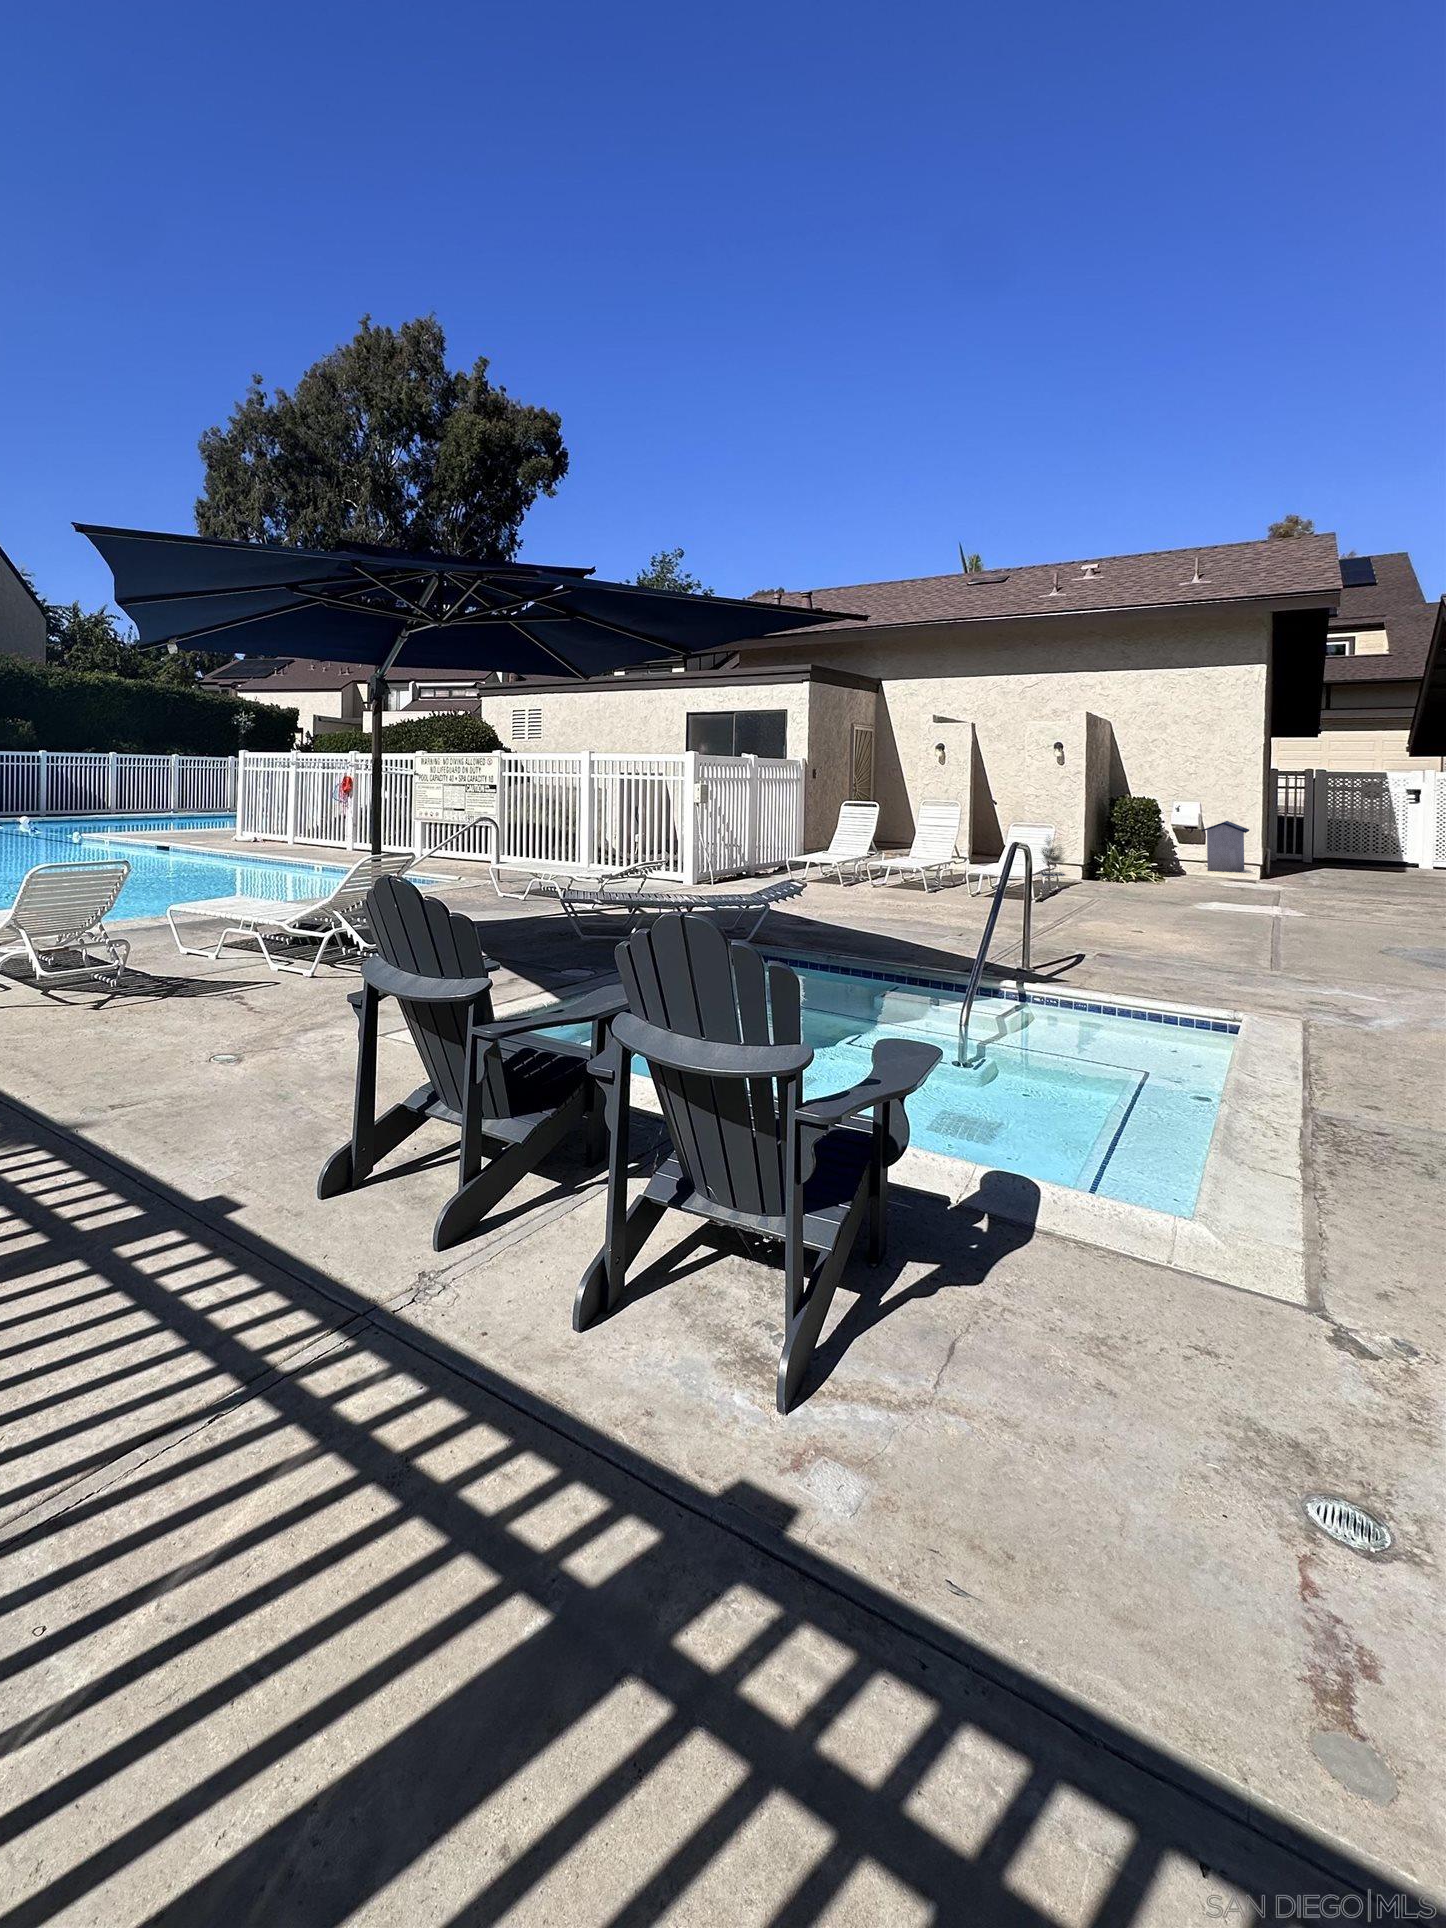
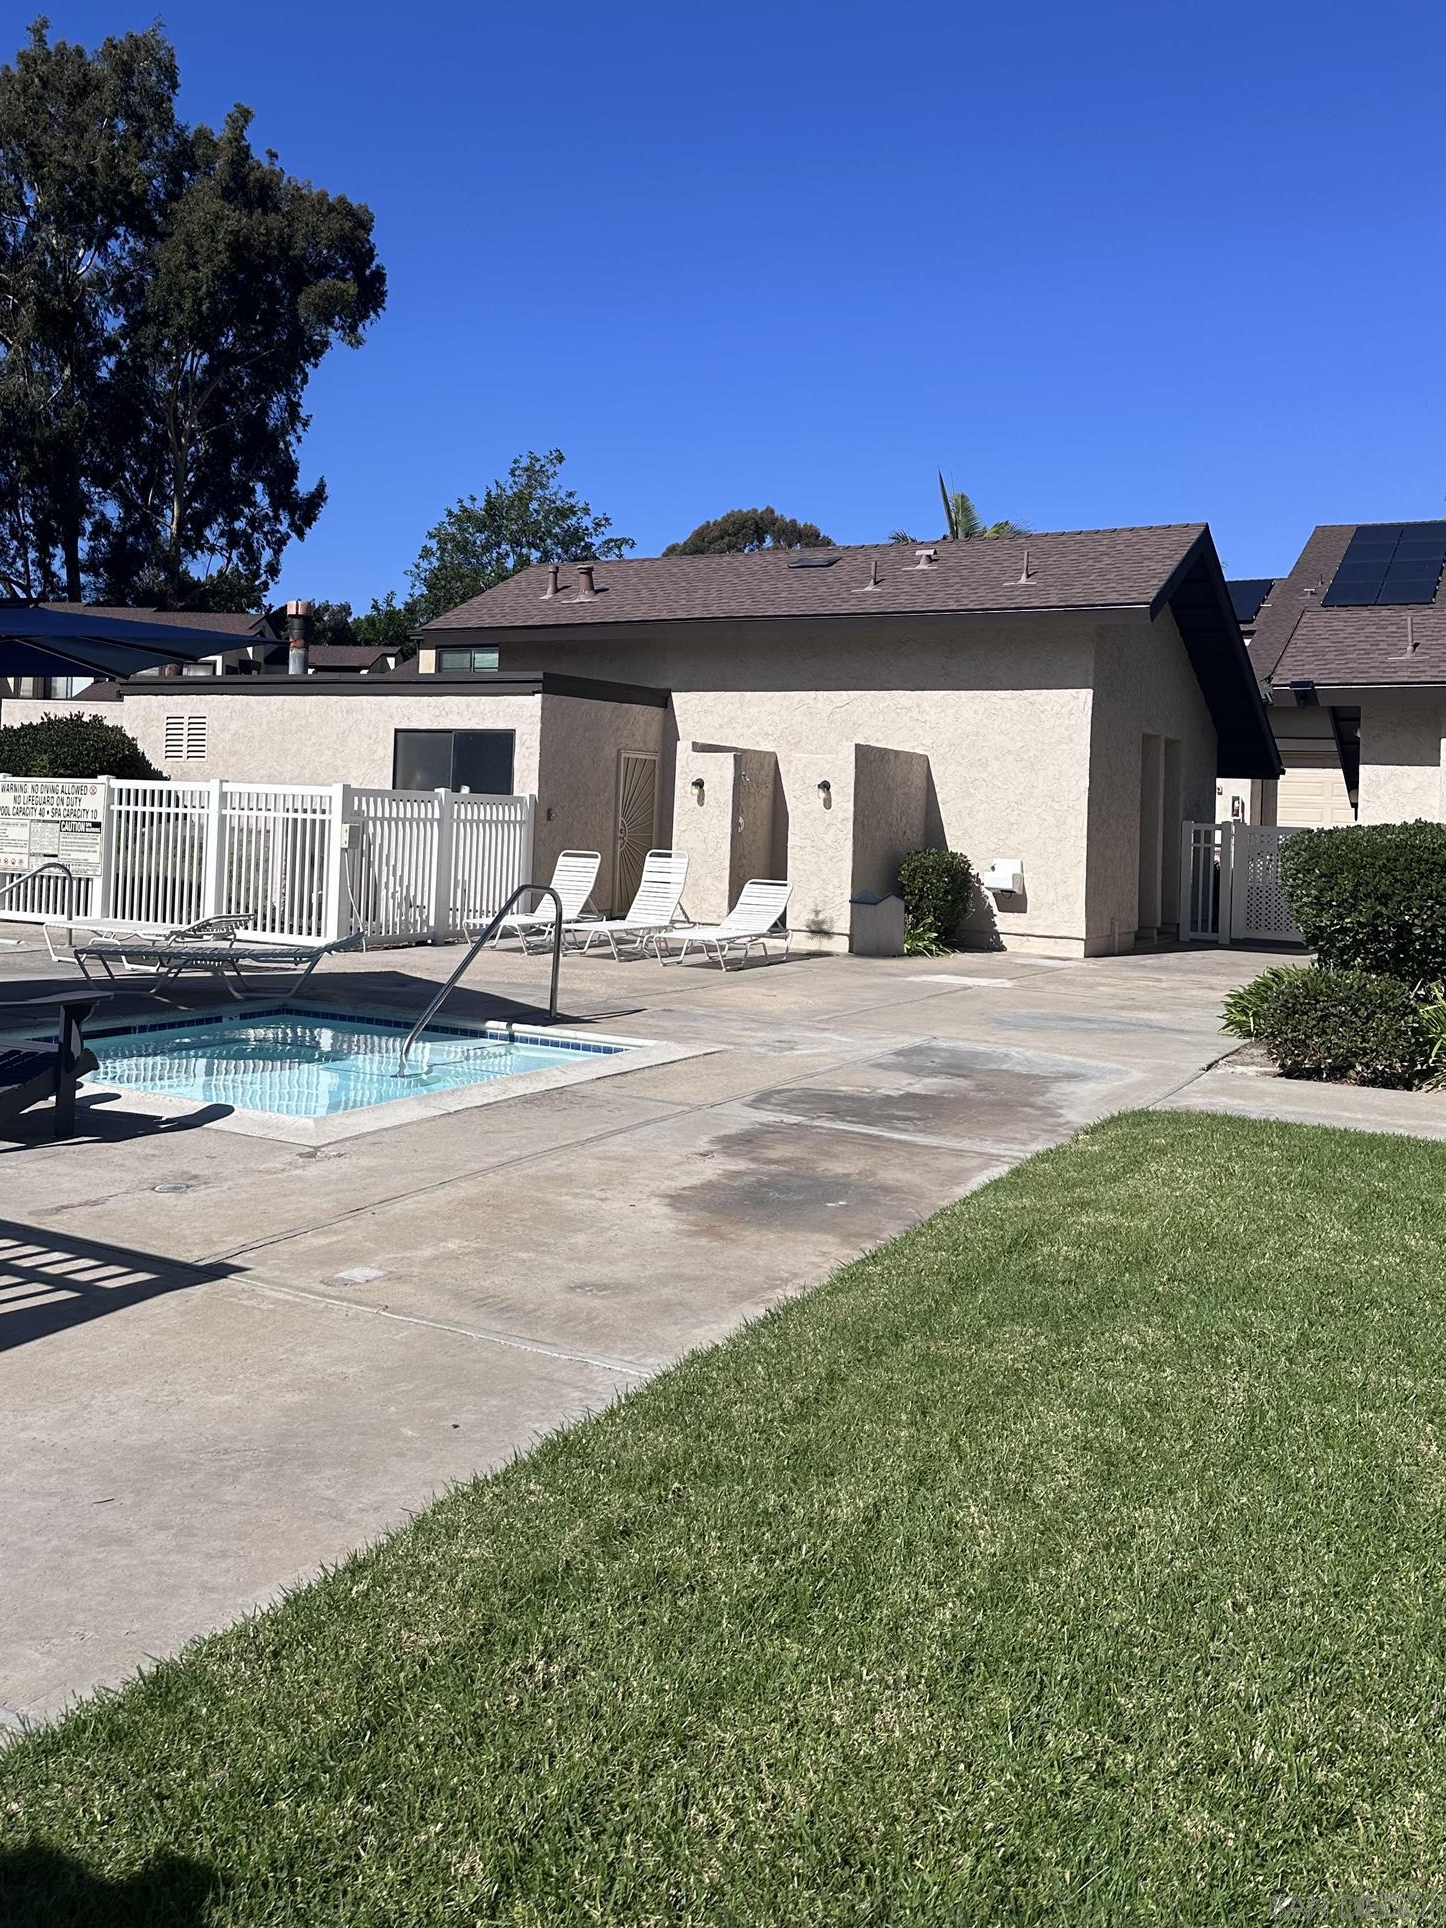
trash can: present [1202,821,1249,872] -> present [849,889,911,956]

